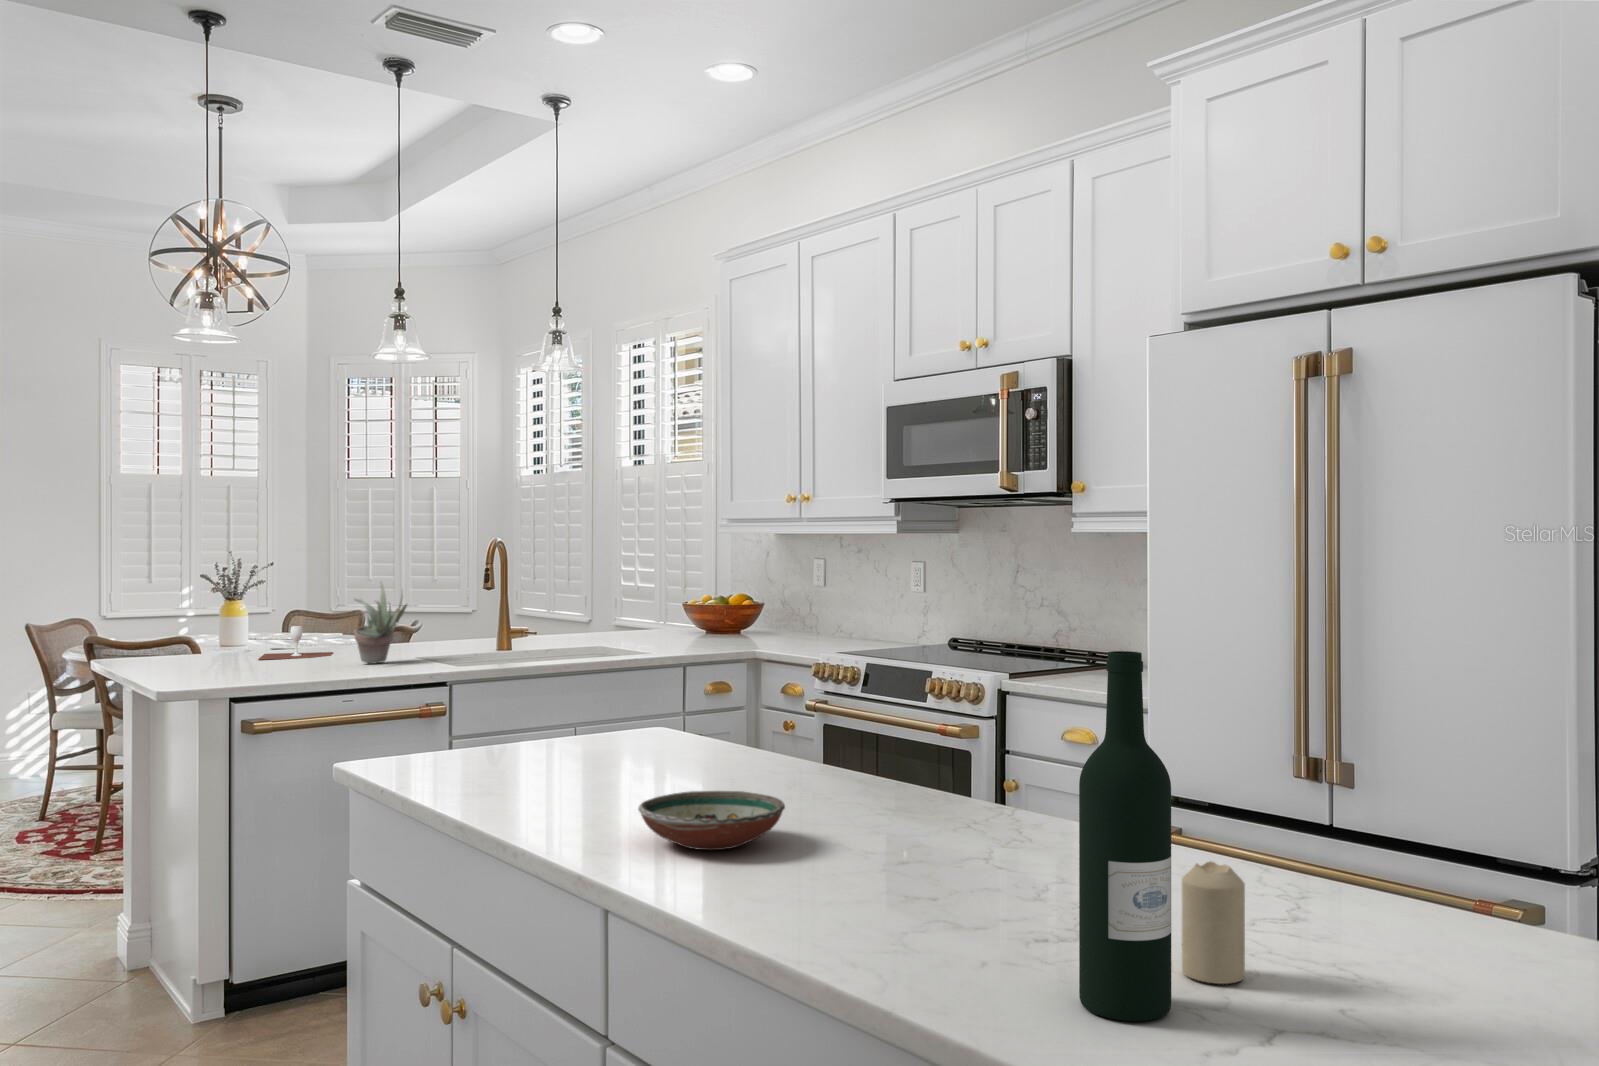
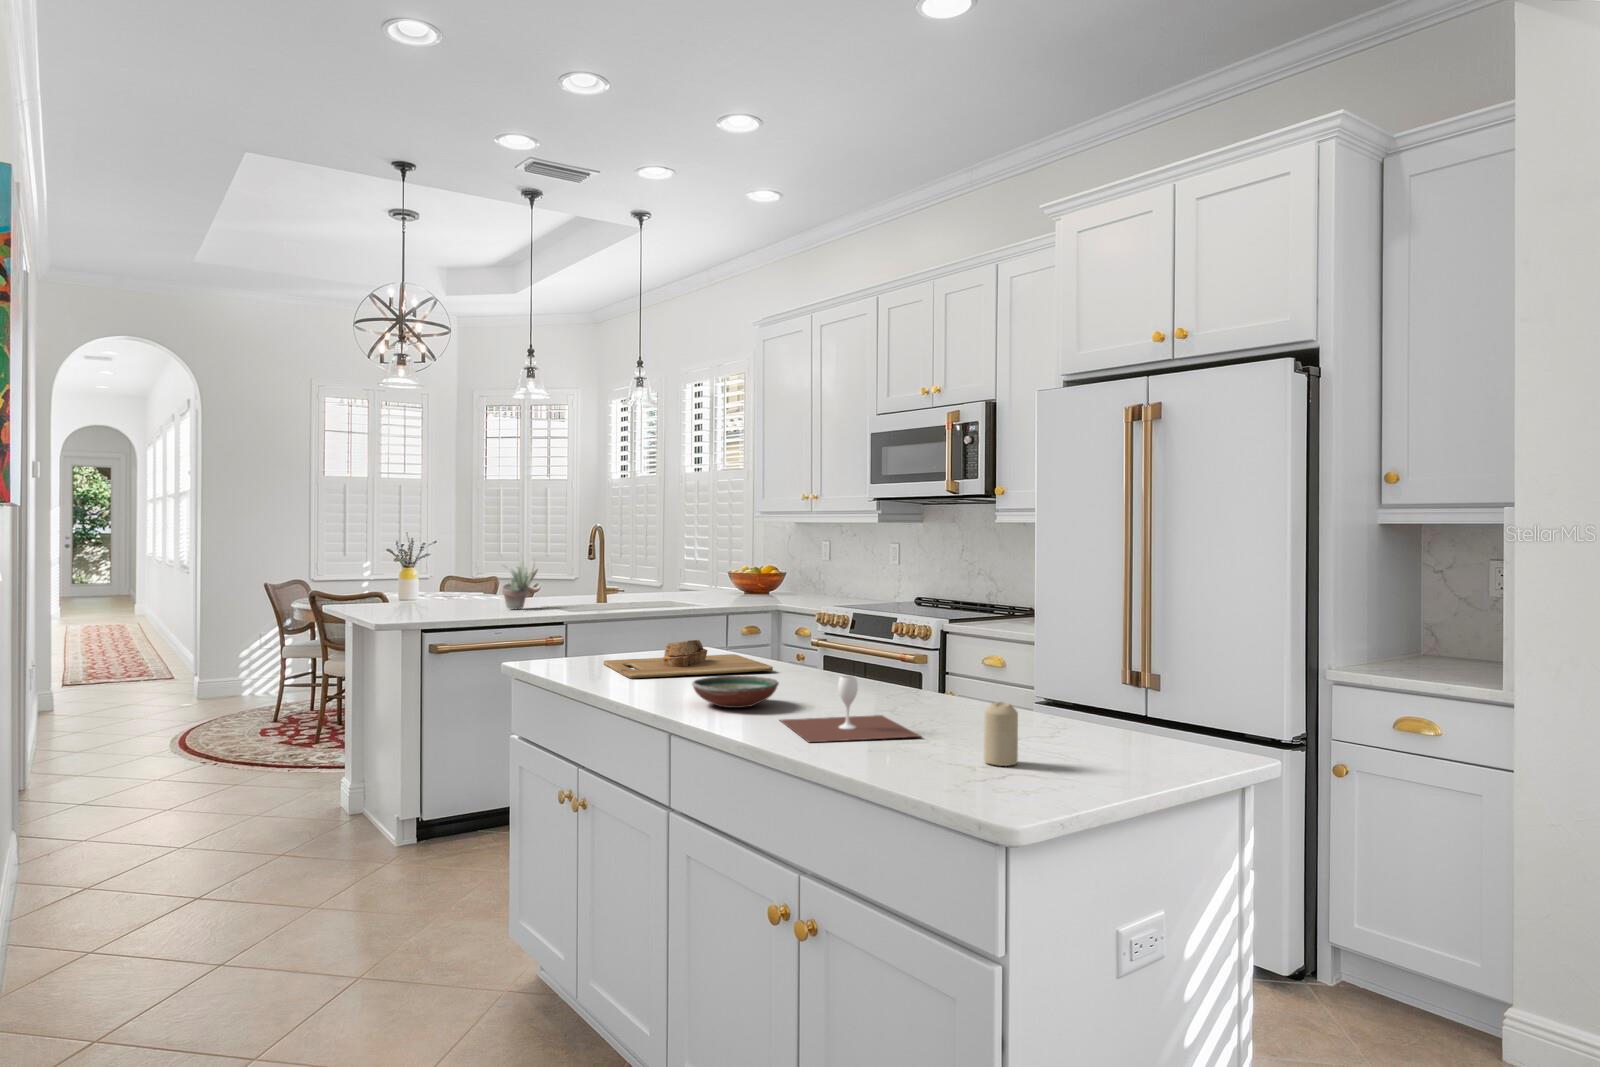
wine glass: present [258,626,333,660] -> present [779,676,920,742]
wine bottle: present [1079,651,1171,1021] -> none [922,585,971,778]
cutting board: none [495,721,765,789] -> present [604,640,773,679]

